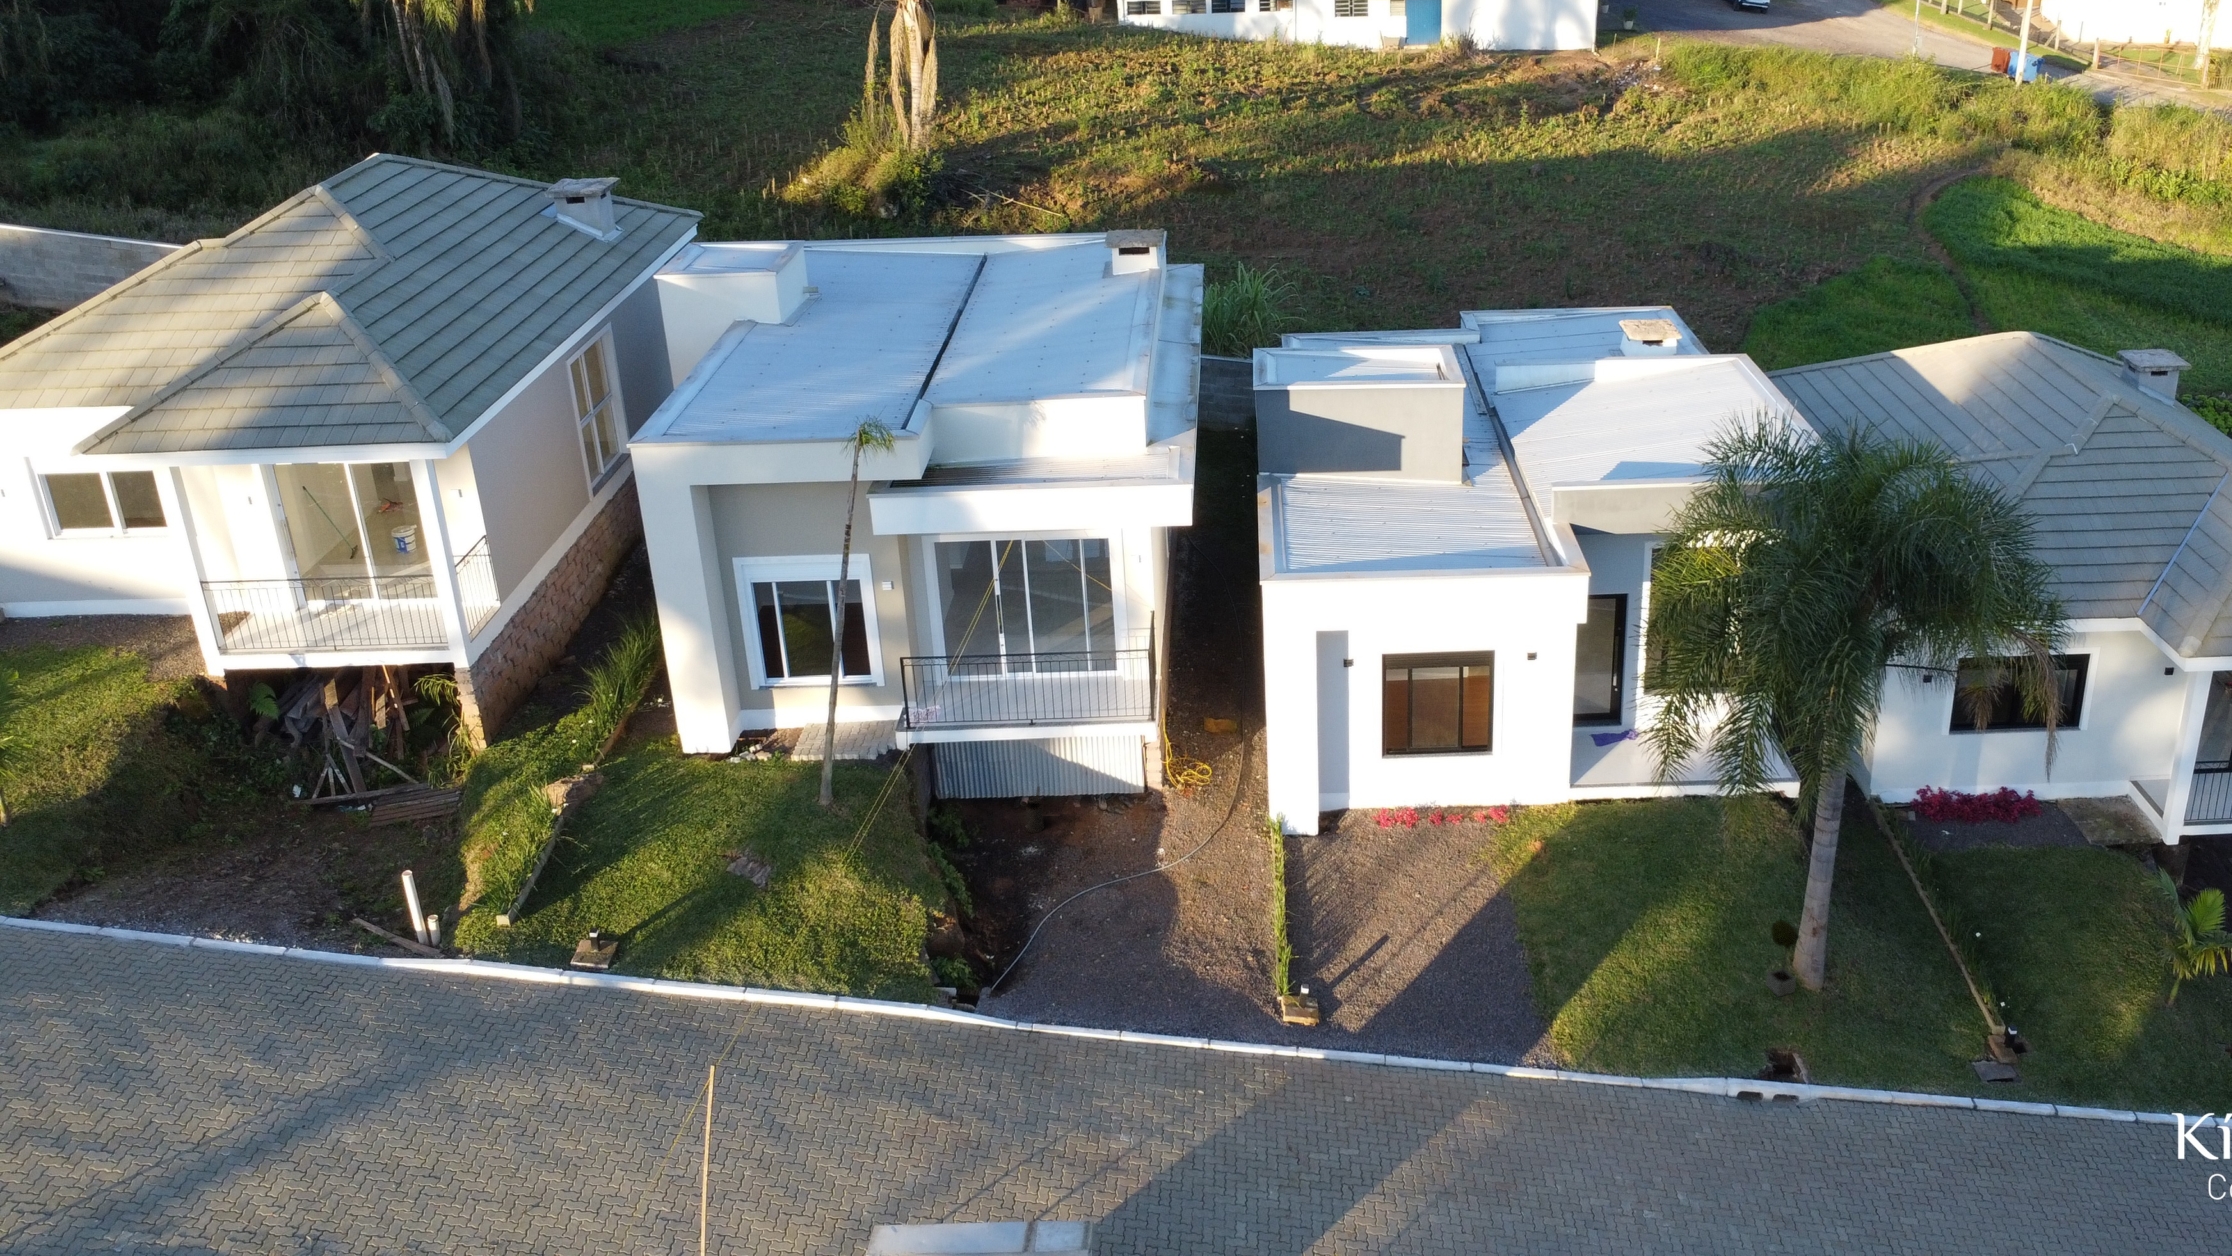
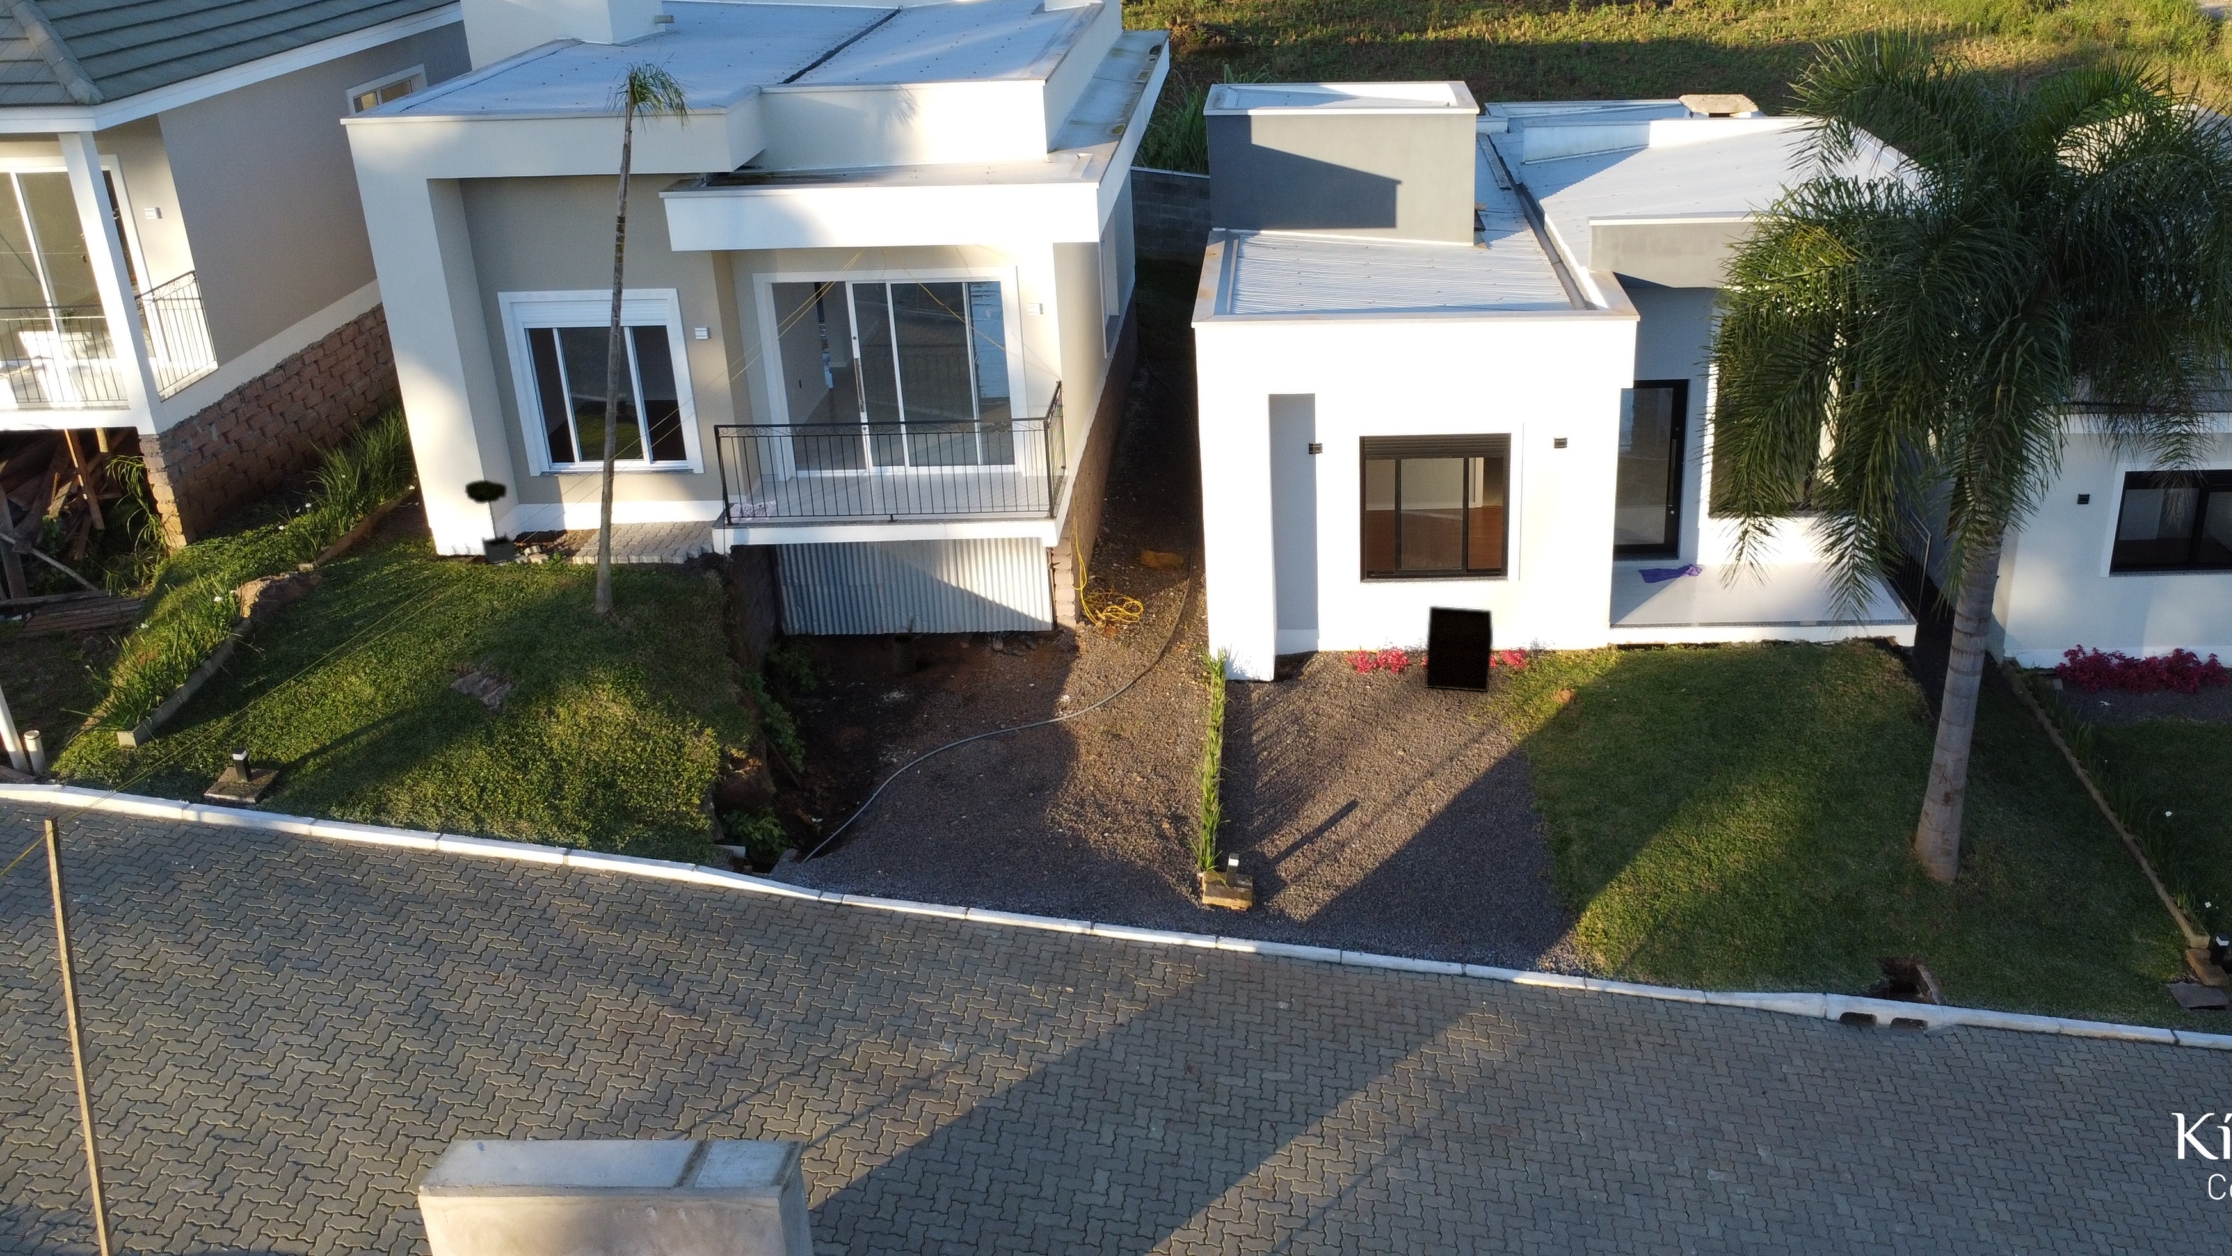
wooden crate: none [1433,775,1484,840] -> present [1425,606,1493,692]
potted tree: present [1766,920,1800,996] -> present [465,480,516,564]

